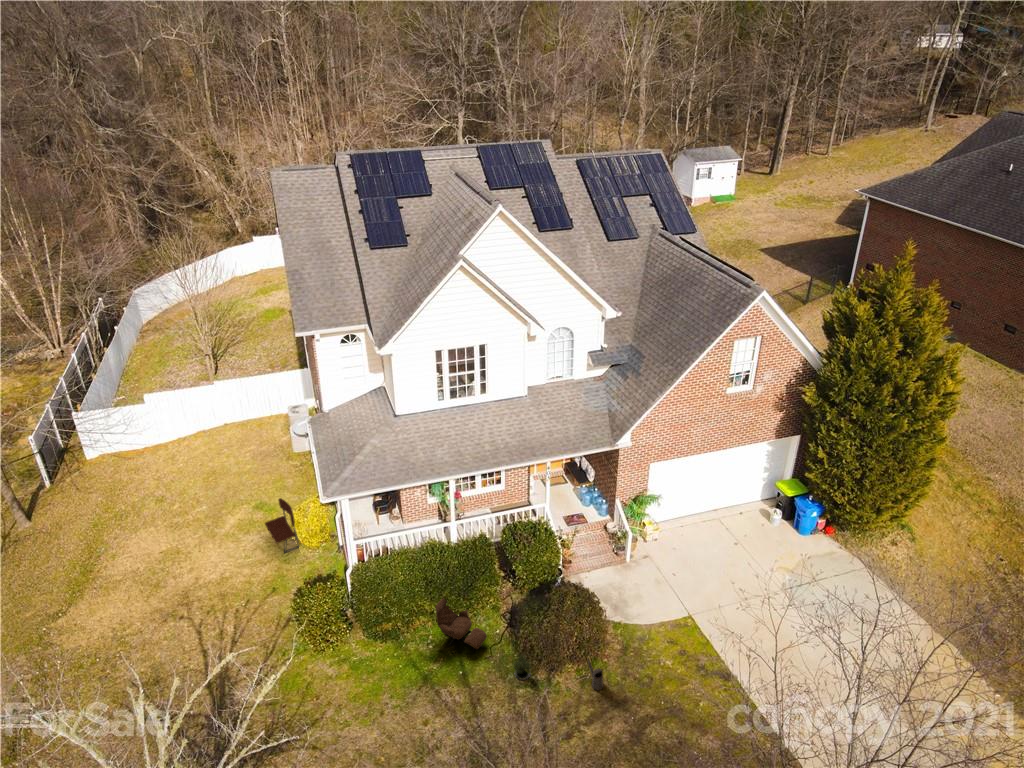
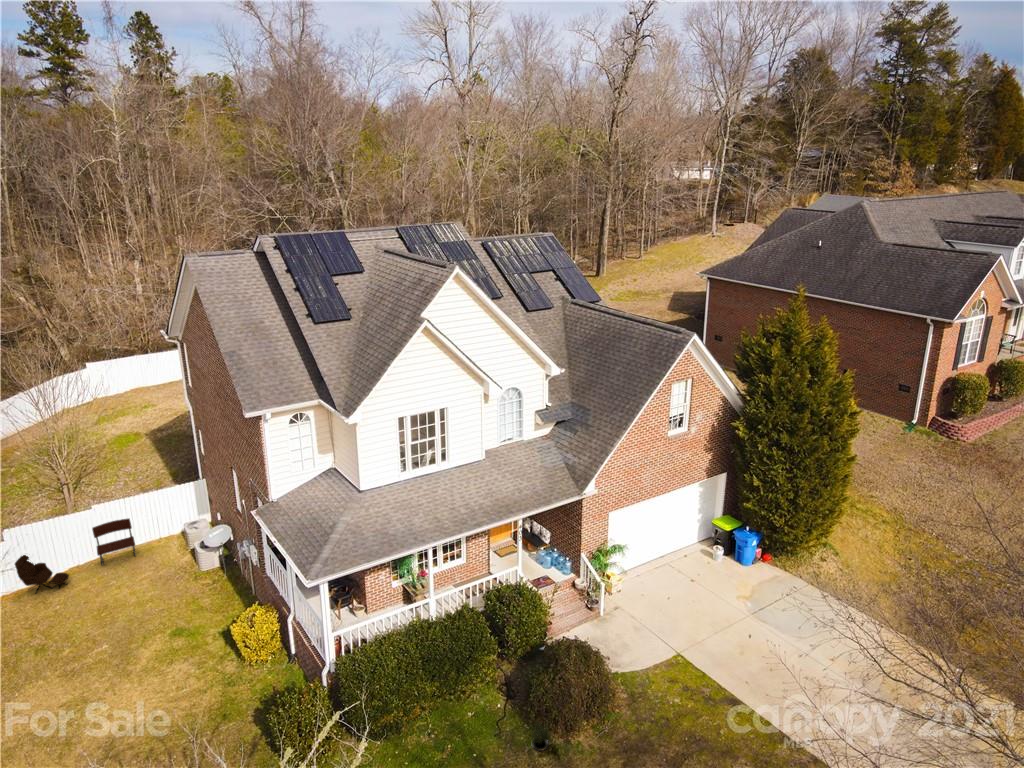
bench: present [265,498,300,553] -> present [92,519,136,566]
lounge chair: present [436,598,487,652] -> present [15,555,69,594]
watering can: present [587,659,603,690] -> none [604,711,628,744]

